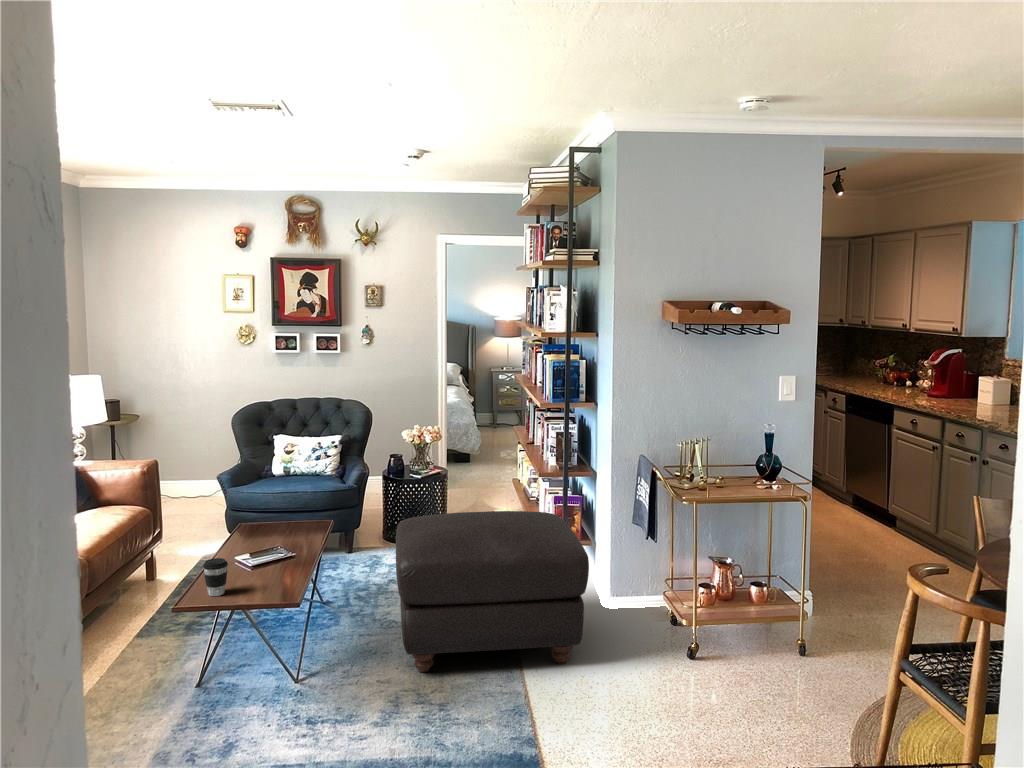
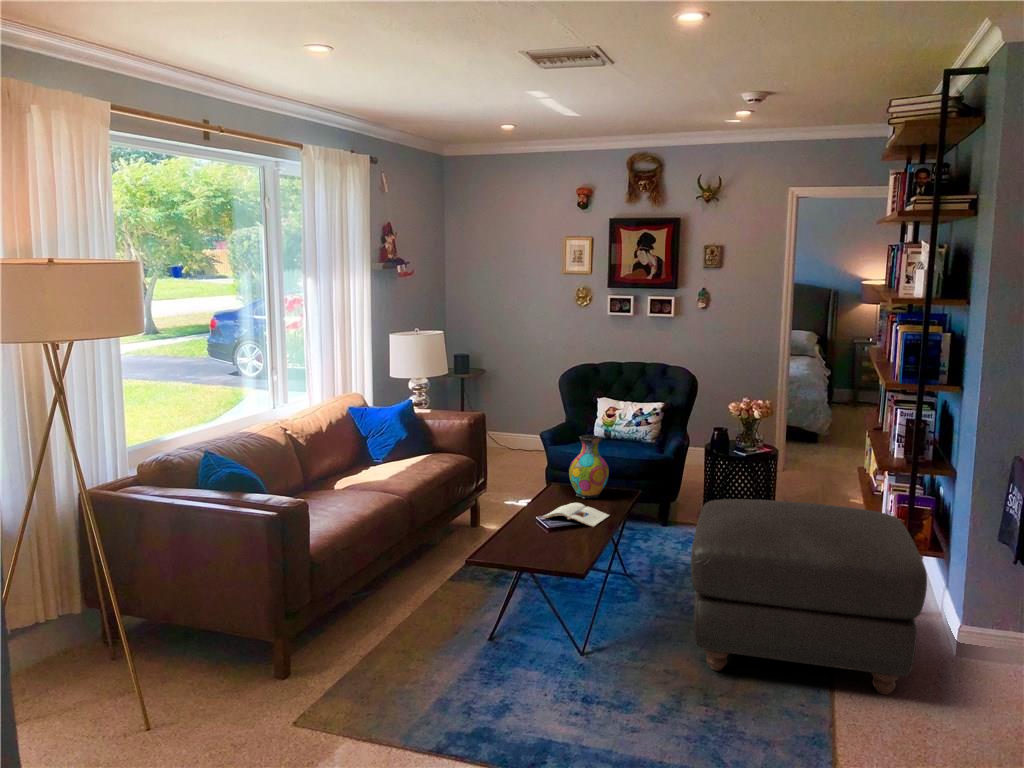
vase: none [261,470,301,533] -> present [569,435,609,498]
magazine: none [242,538,309,559] -> present [543,503,609,527]
coffee cup: present [203,558,228,596] -> none [498,518,521,555]

